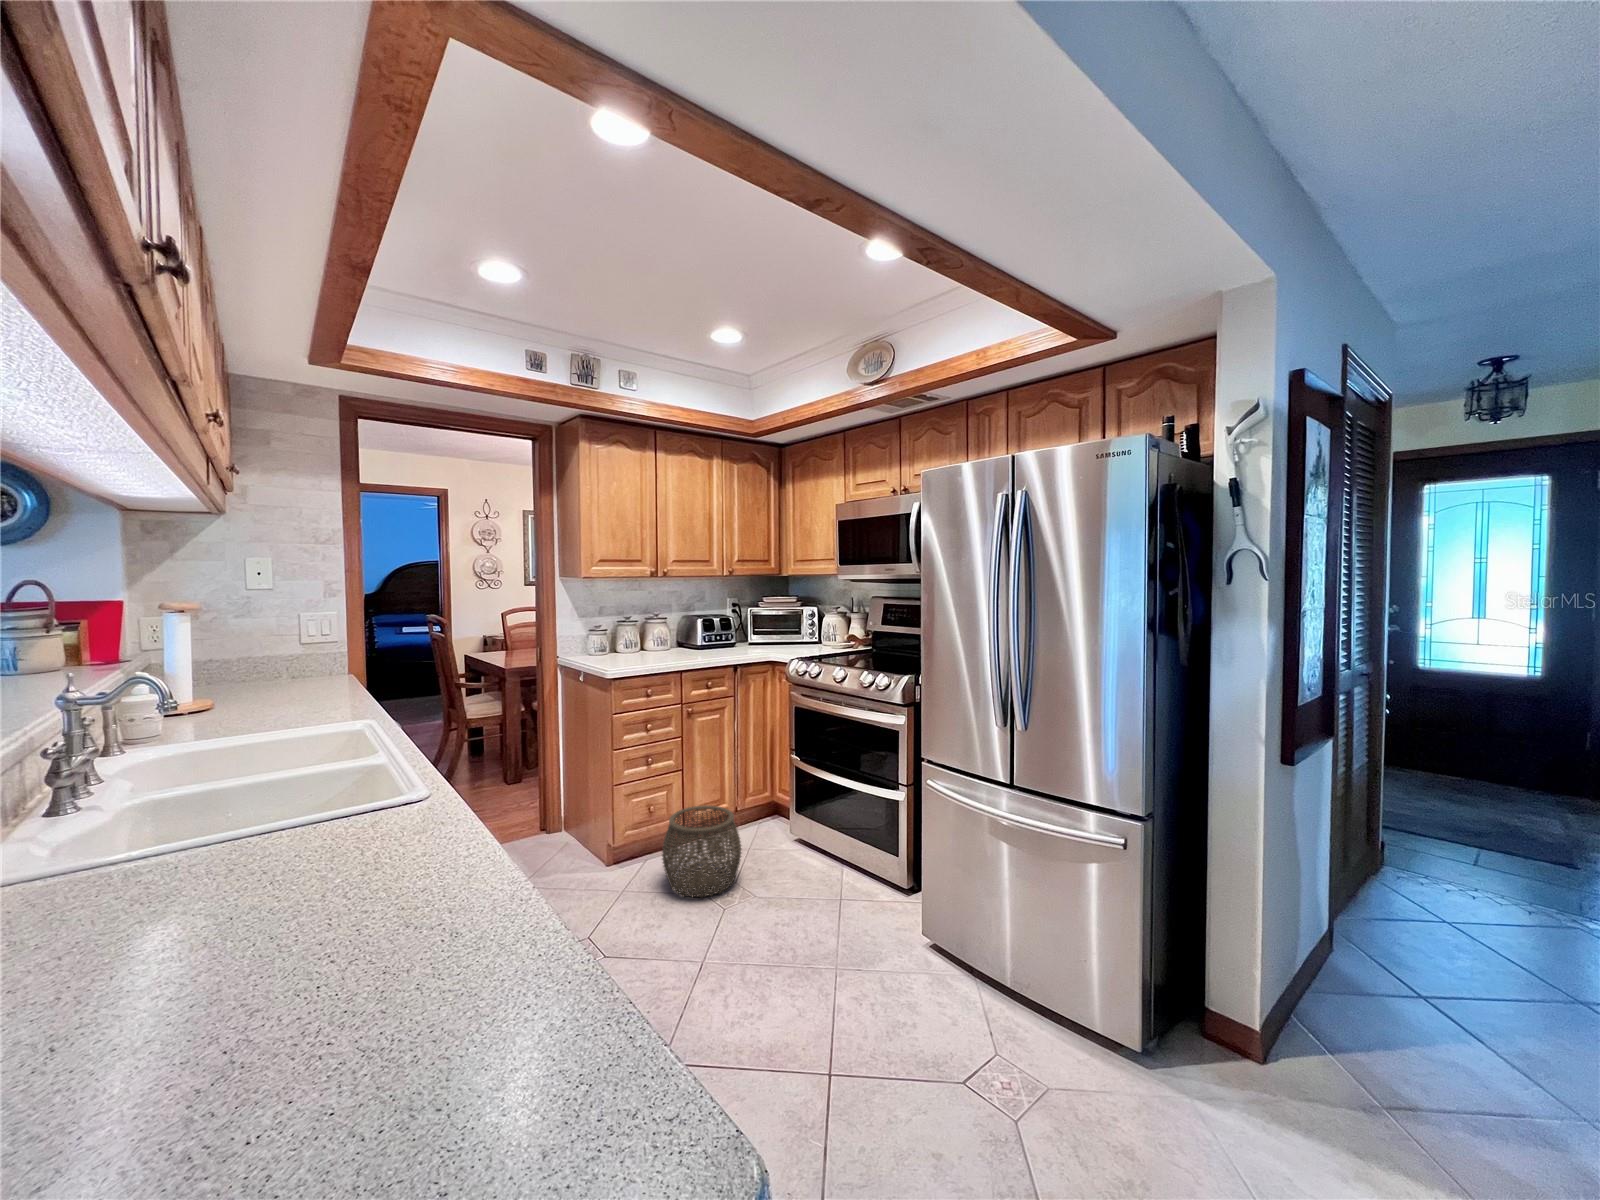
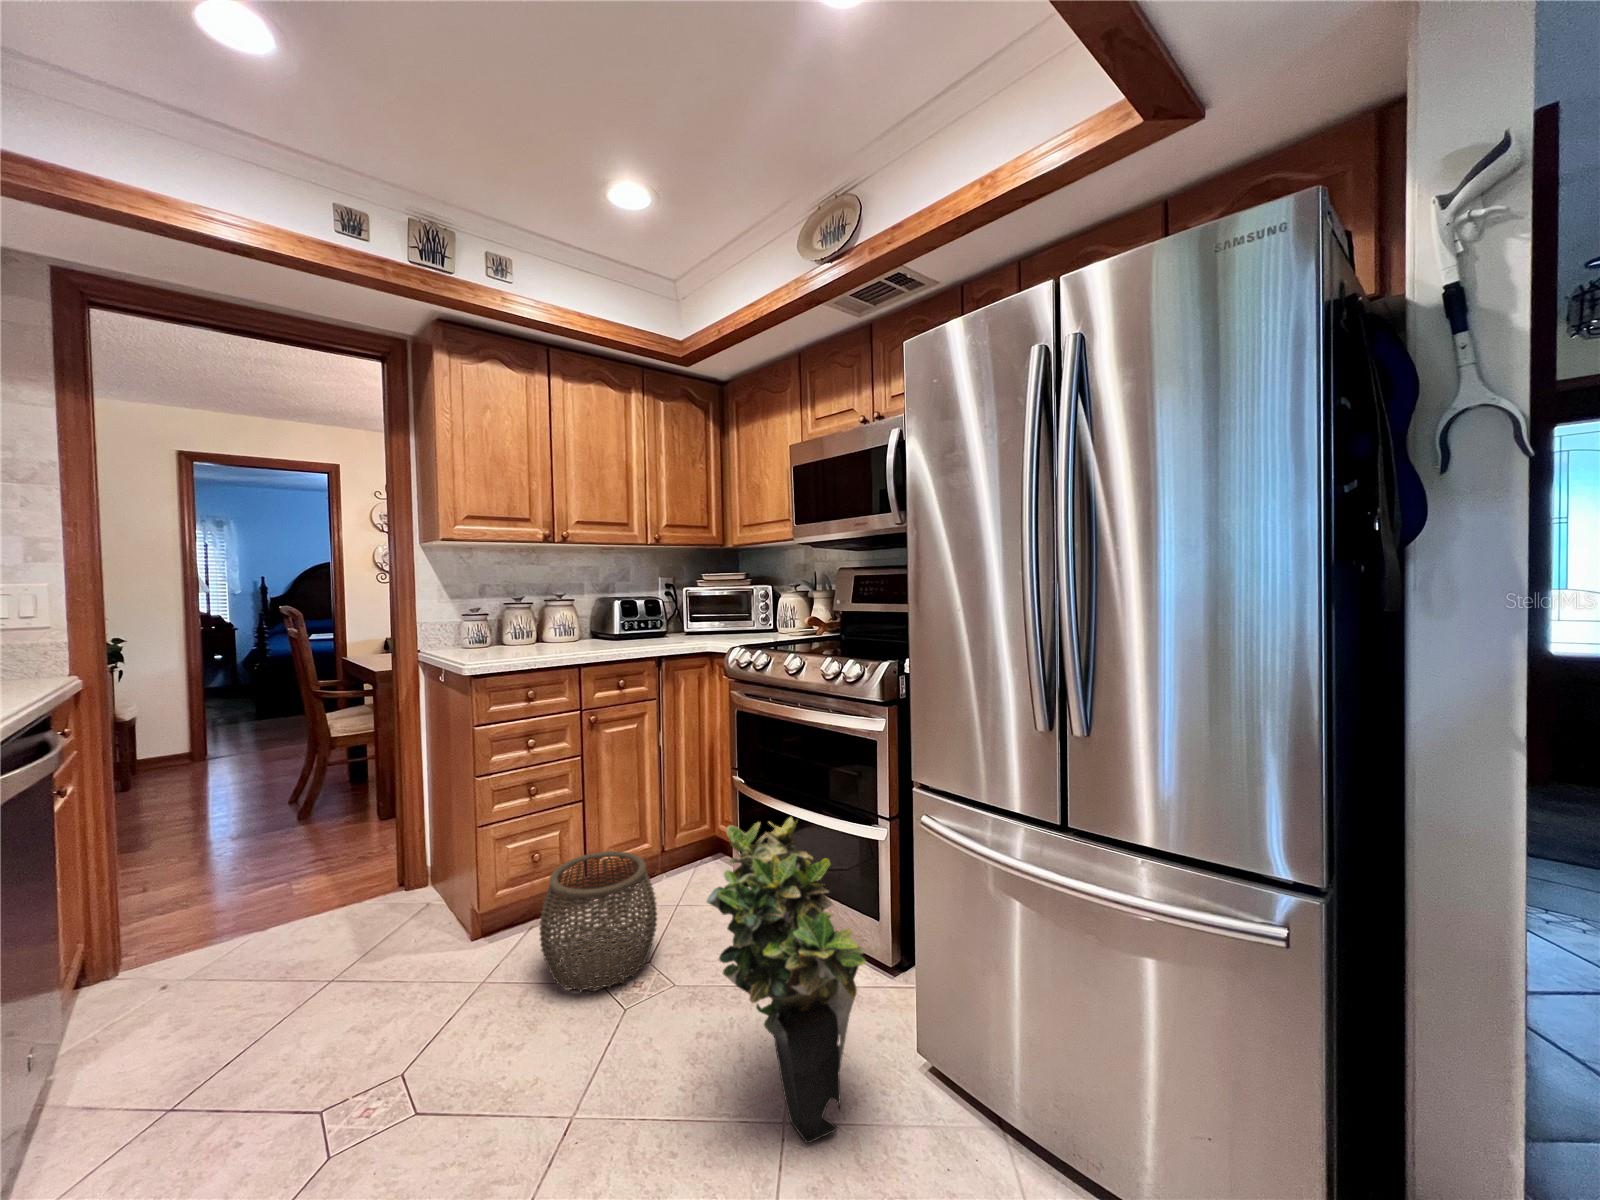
potted plant: none [789,780,889,979] -> present [707,817,865,1143]

